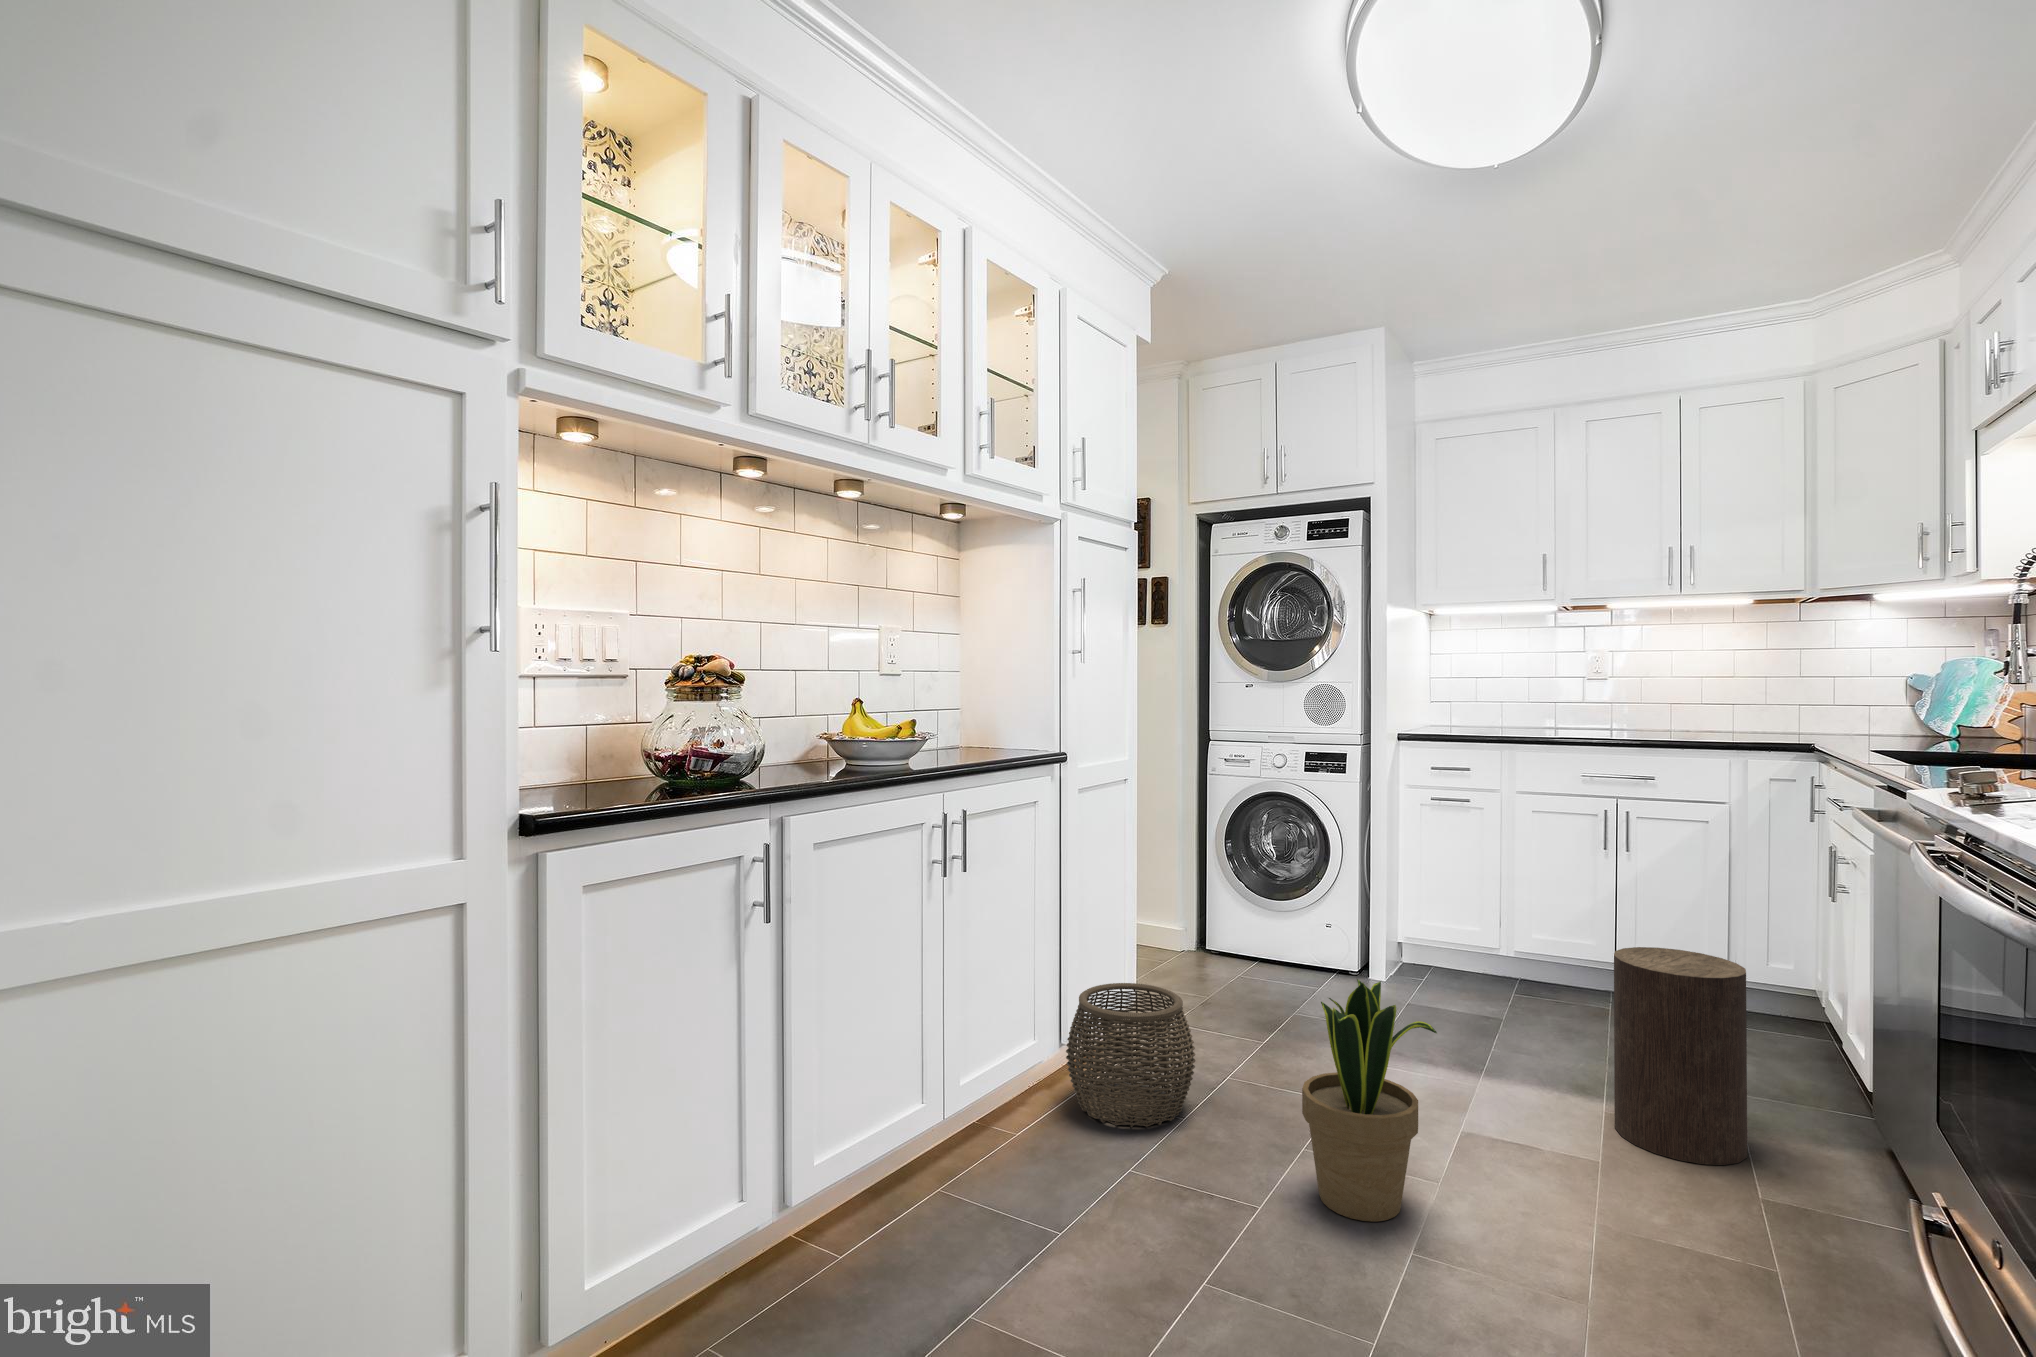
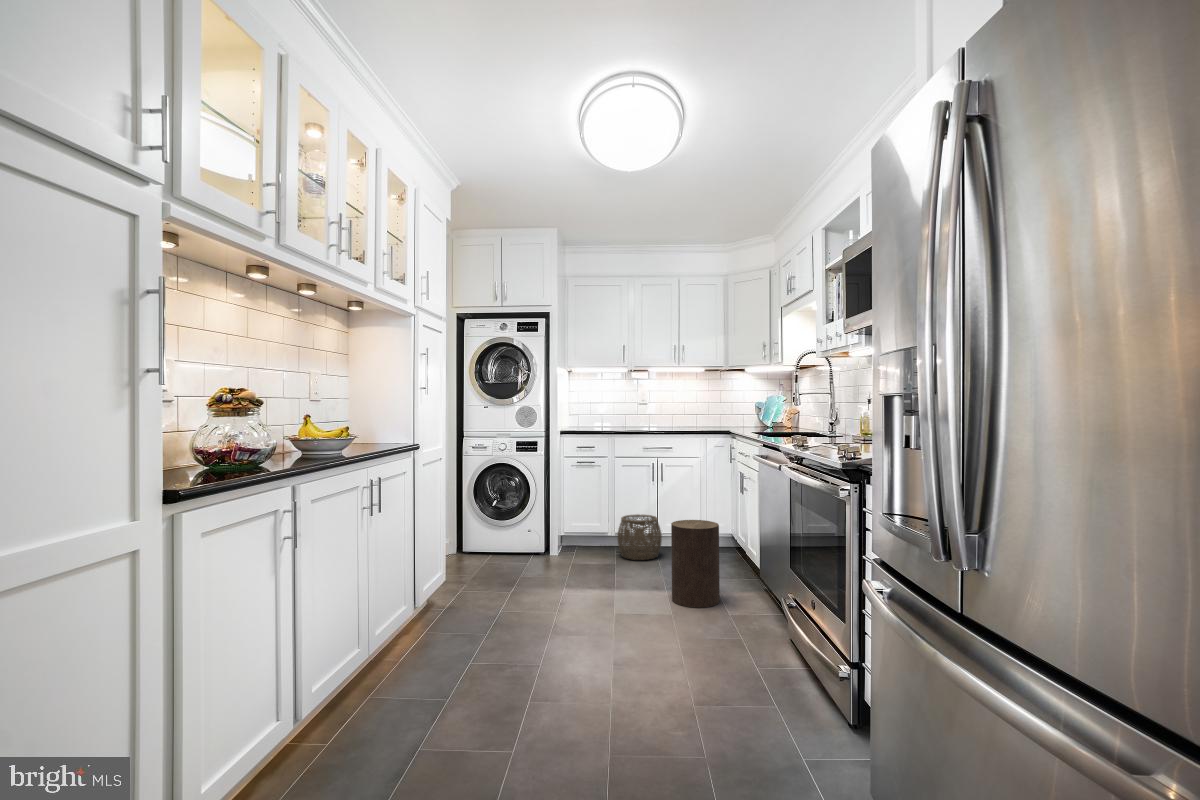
potted plant: present [1302,979,1437,1222] -> none [559,546,618,658]
woven basket: present [1066,983,1196,1128] -> present [617,514,662,560]

